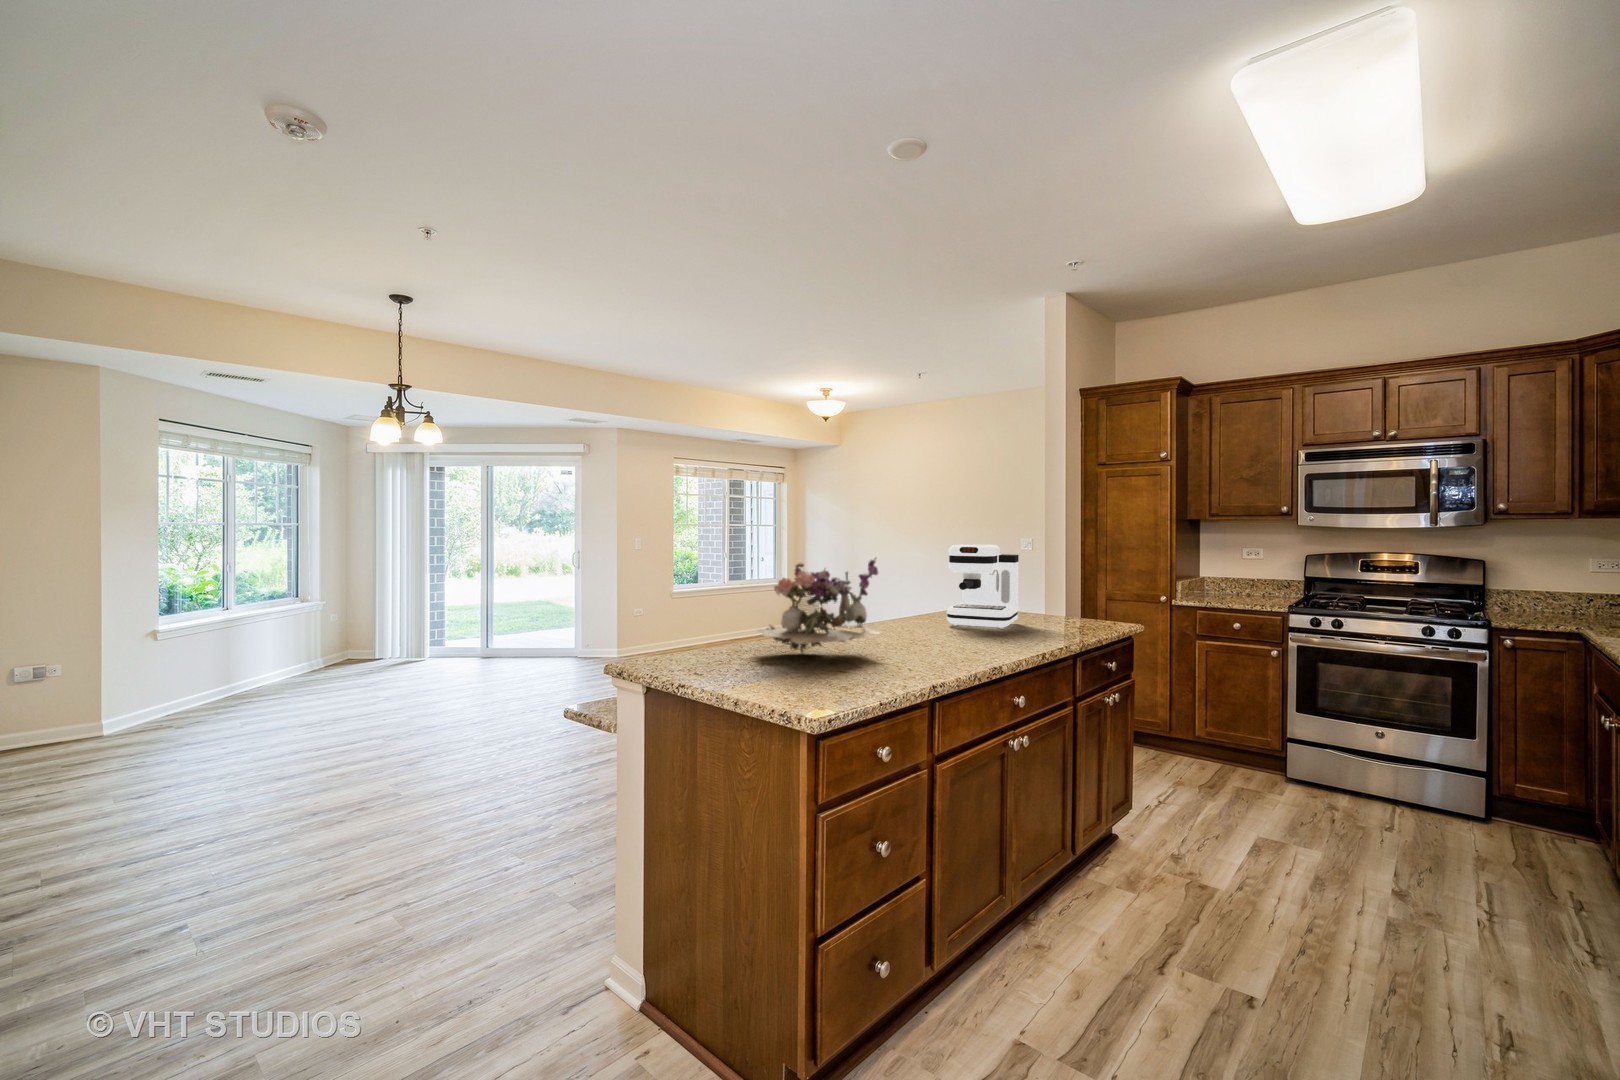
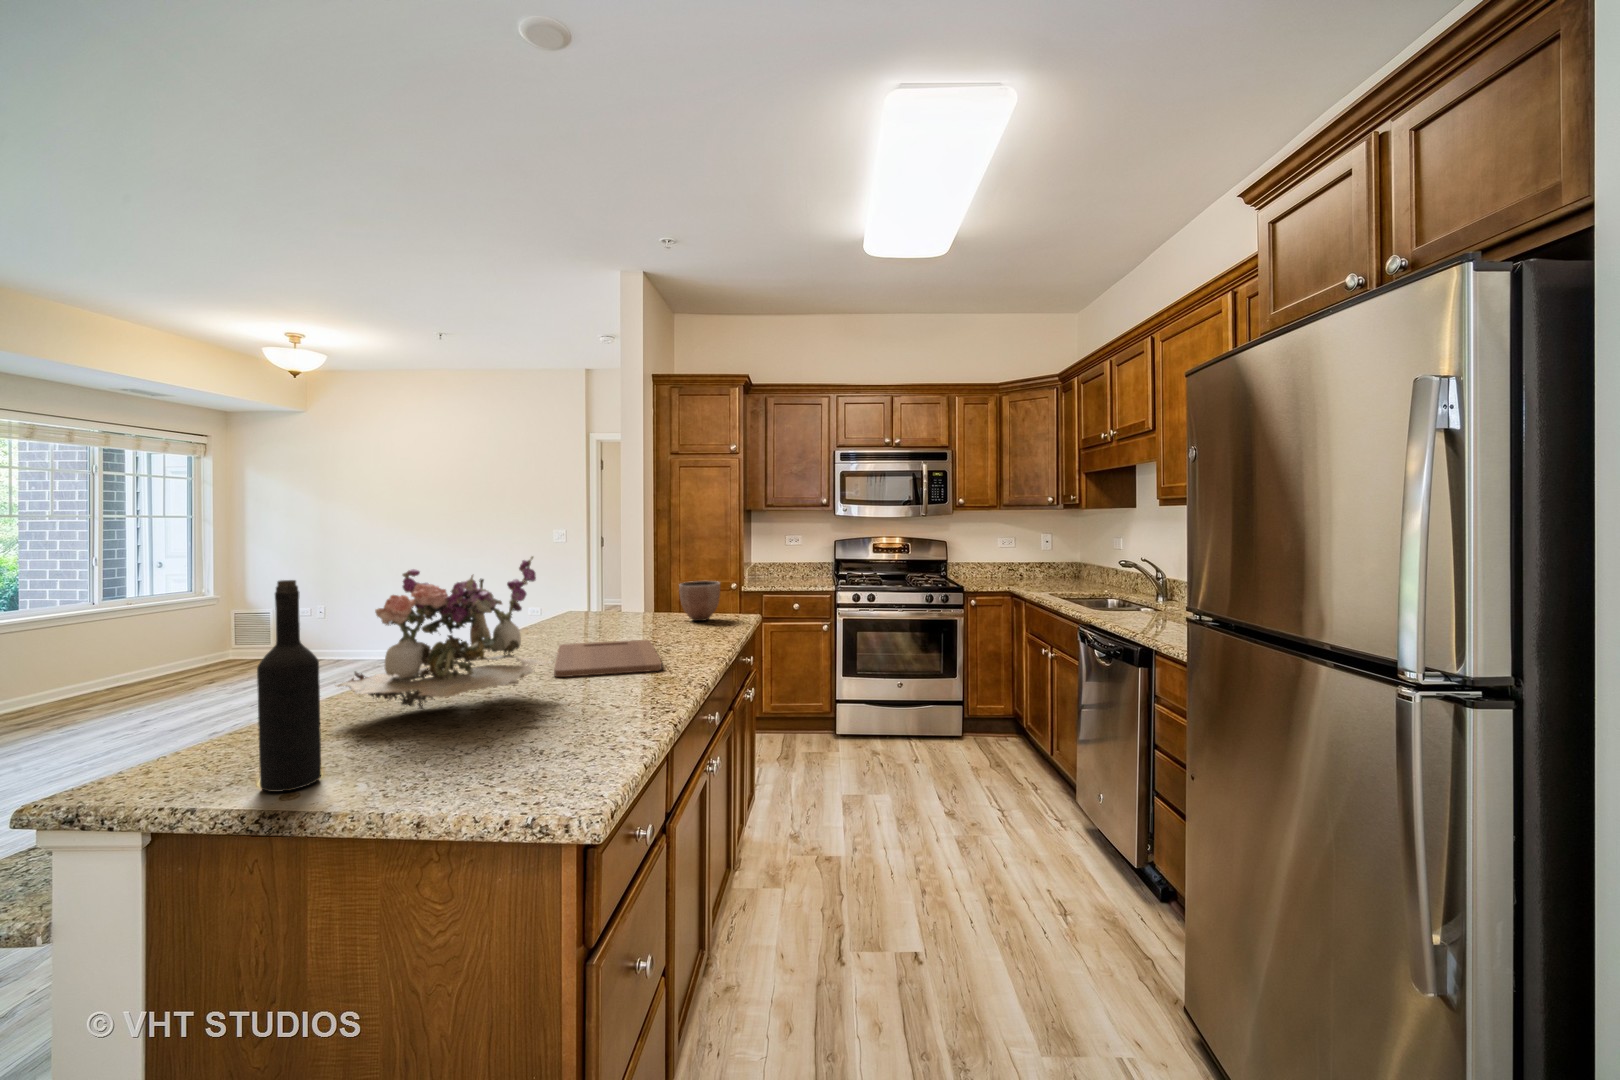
coffee maker: present [947,544,1019,629] -> none [571,537,649,637]
wine bottle: none [699,564,726,677] -> present [257,580,321,792]
decorative bowl: none [1052,587,1092,624] -> present [679,581,720,621]
cutting board: none [900,628,996,654] -> present [554,640,662,677]

